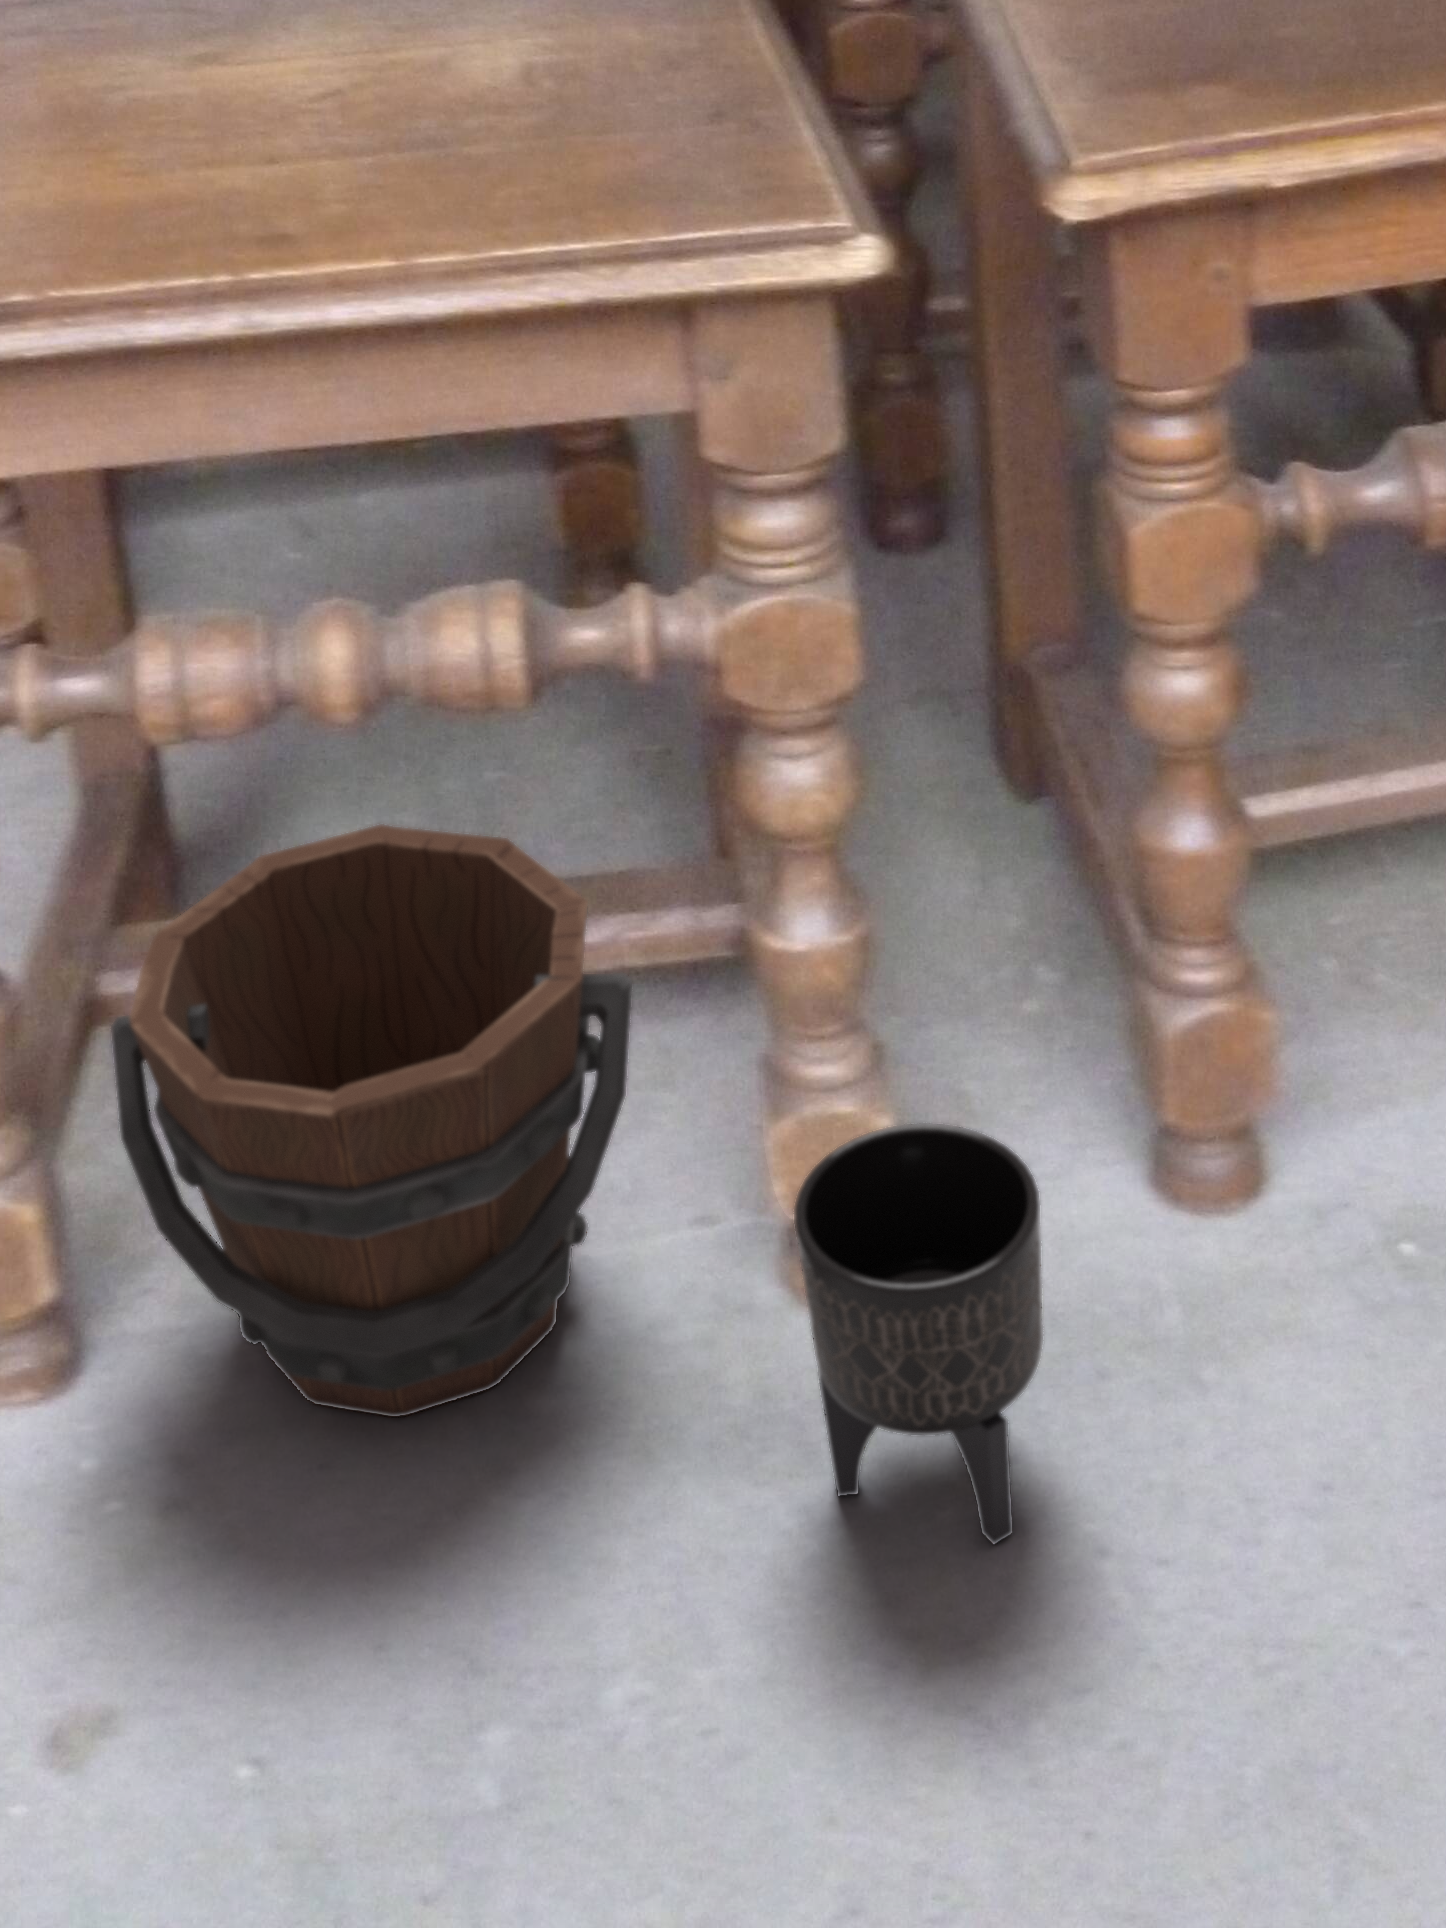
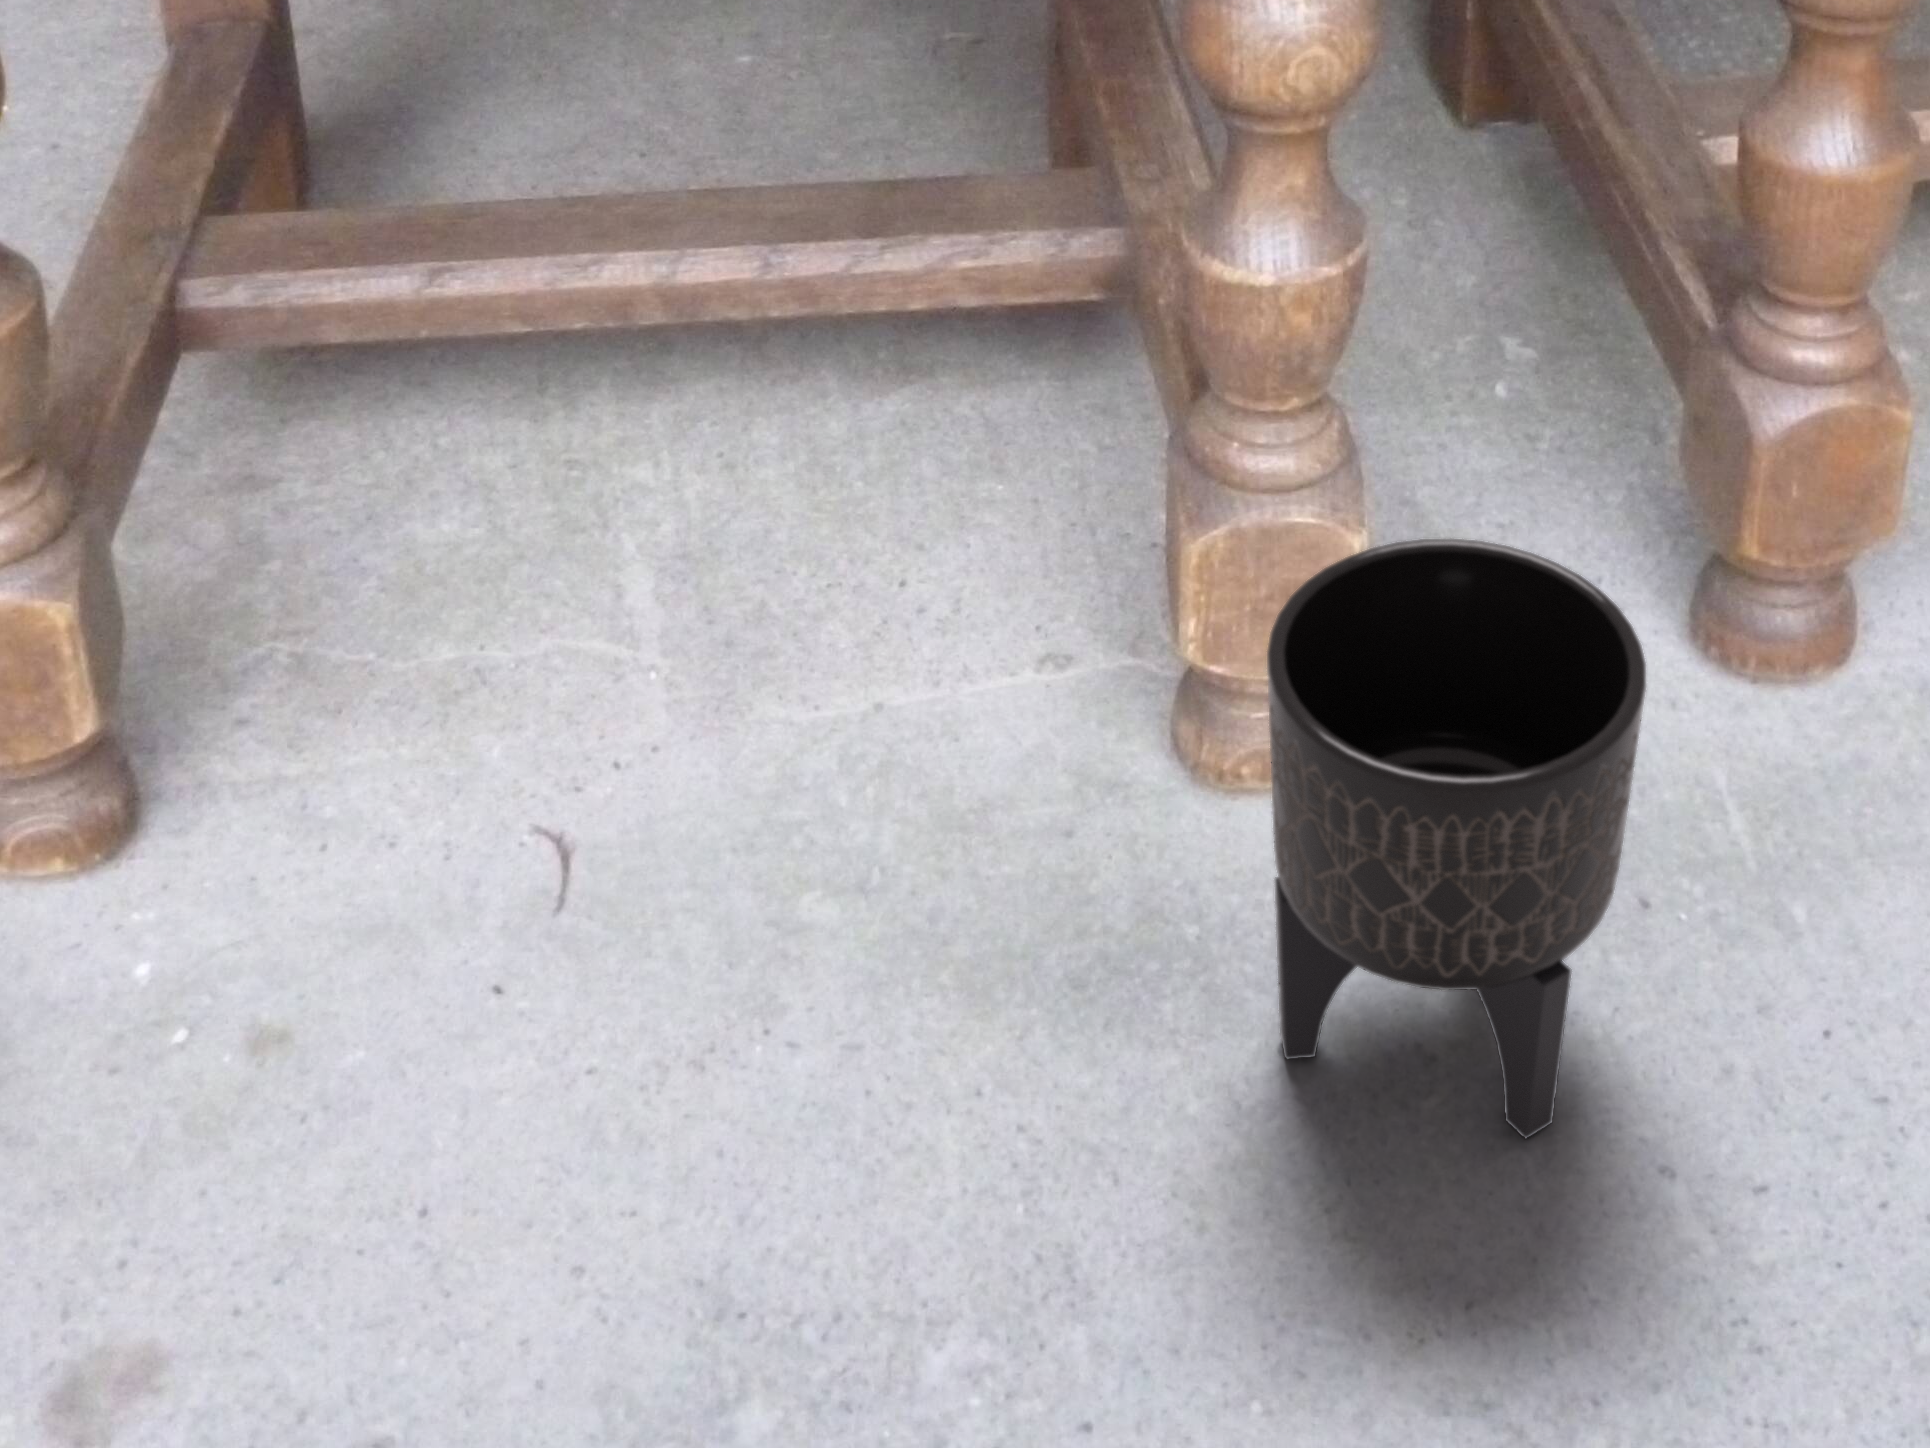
bucket: present [111,824,632,1417] -> none [193,80,998,920]

